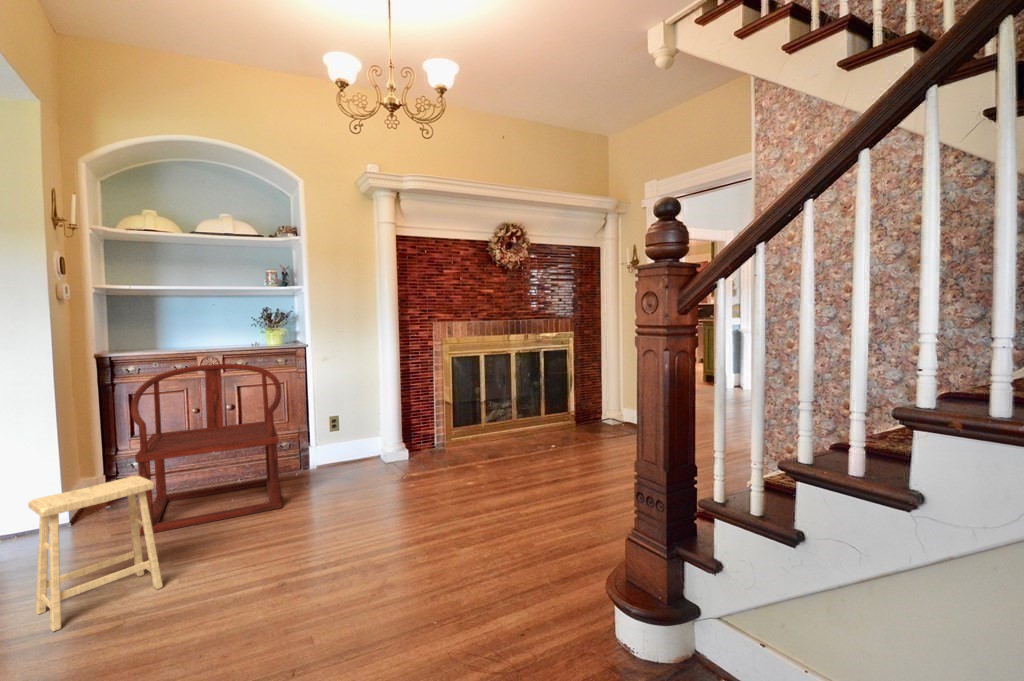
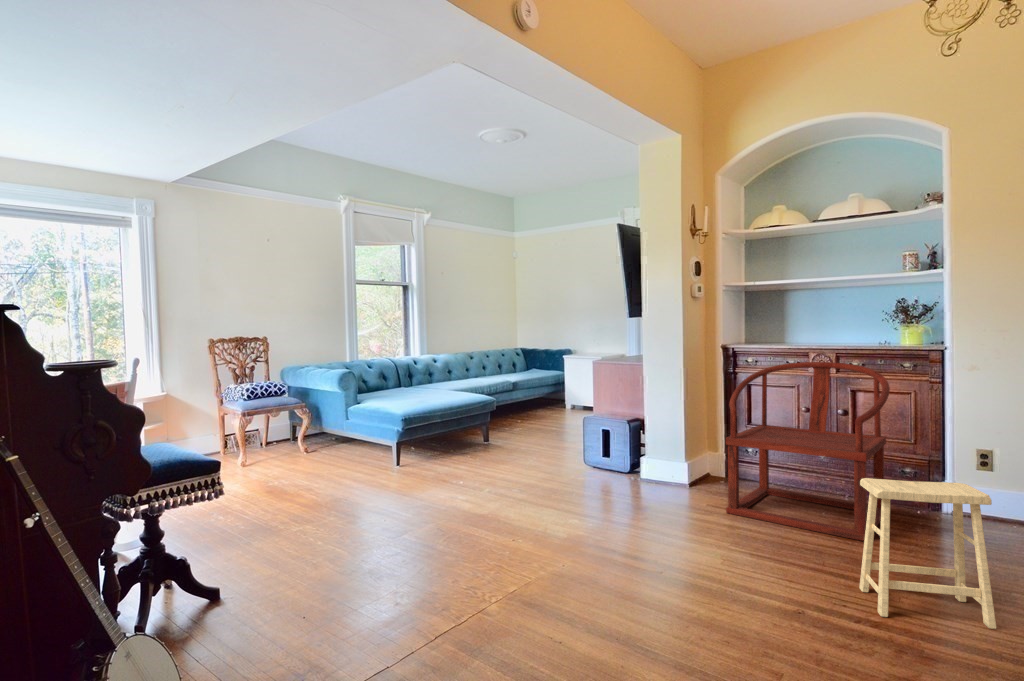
footstool: present [28,476,163,631] -> present [859,478,997,629]

